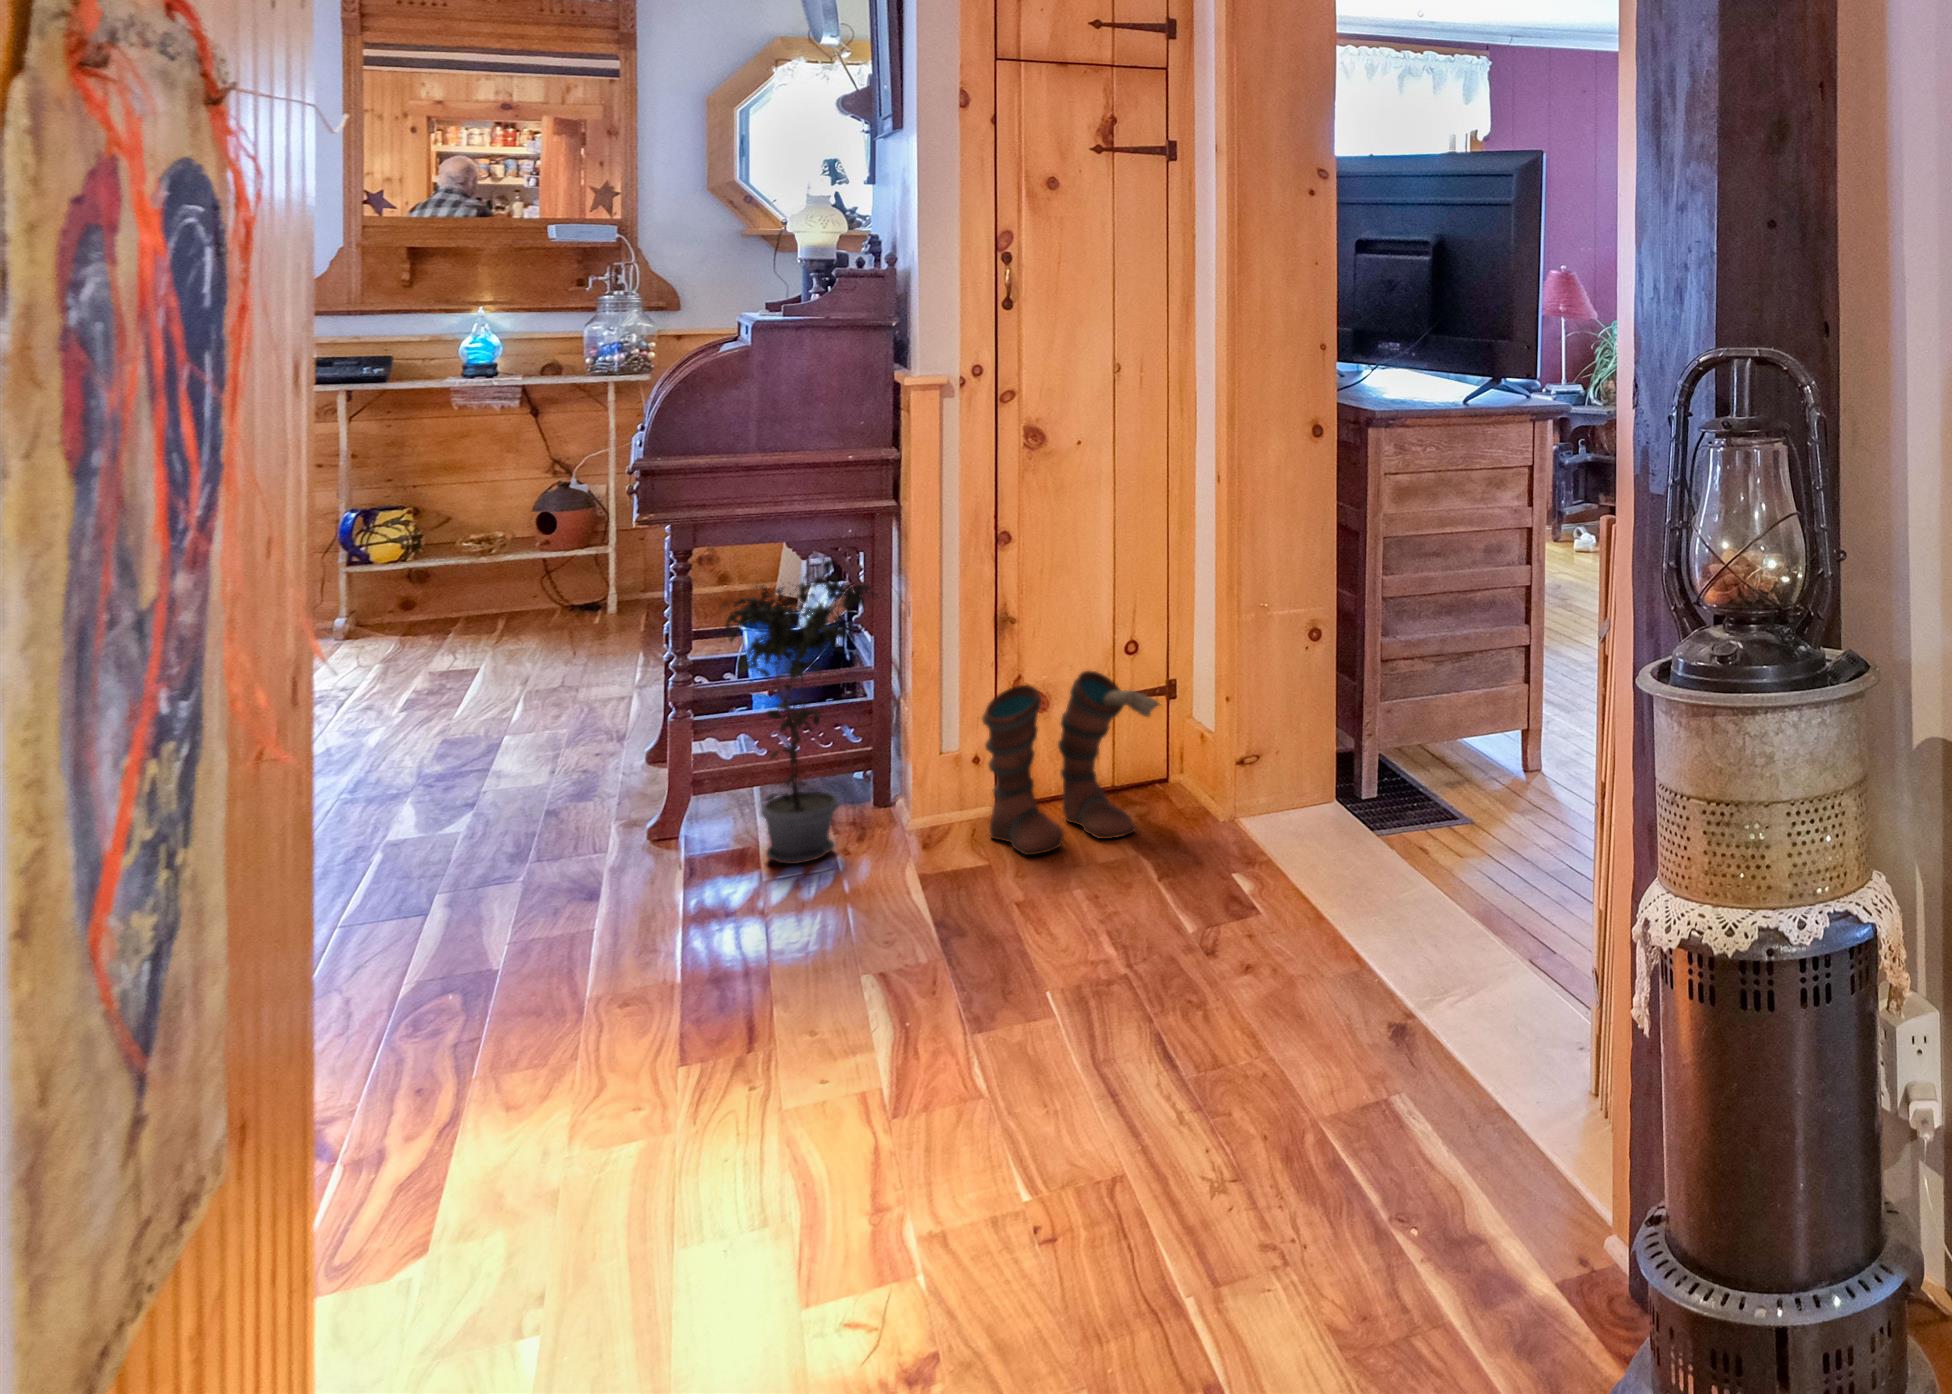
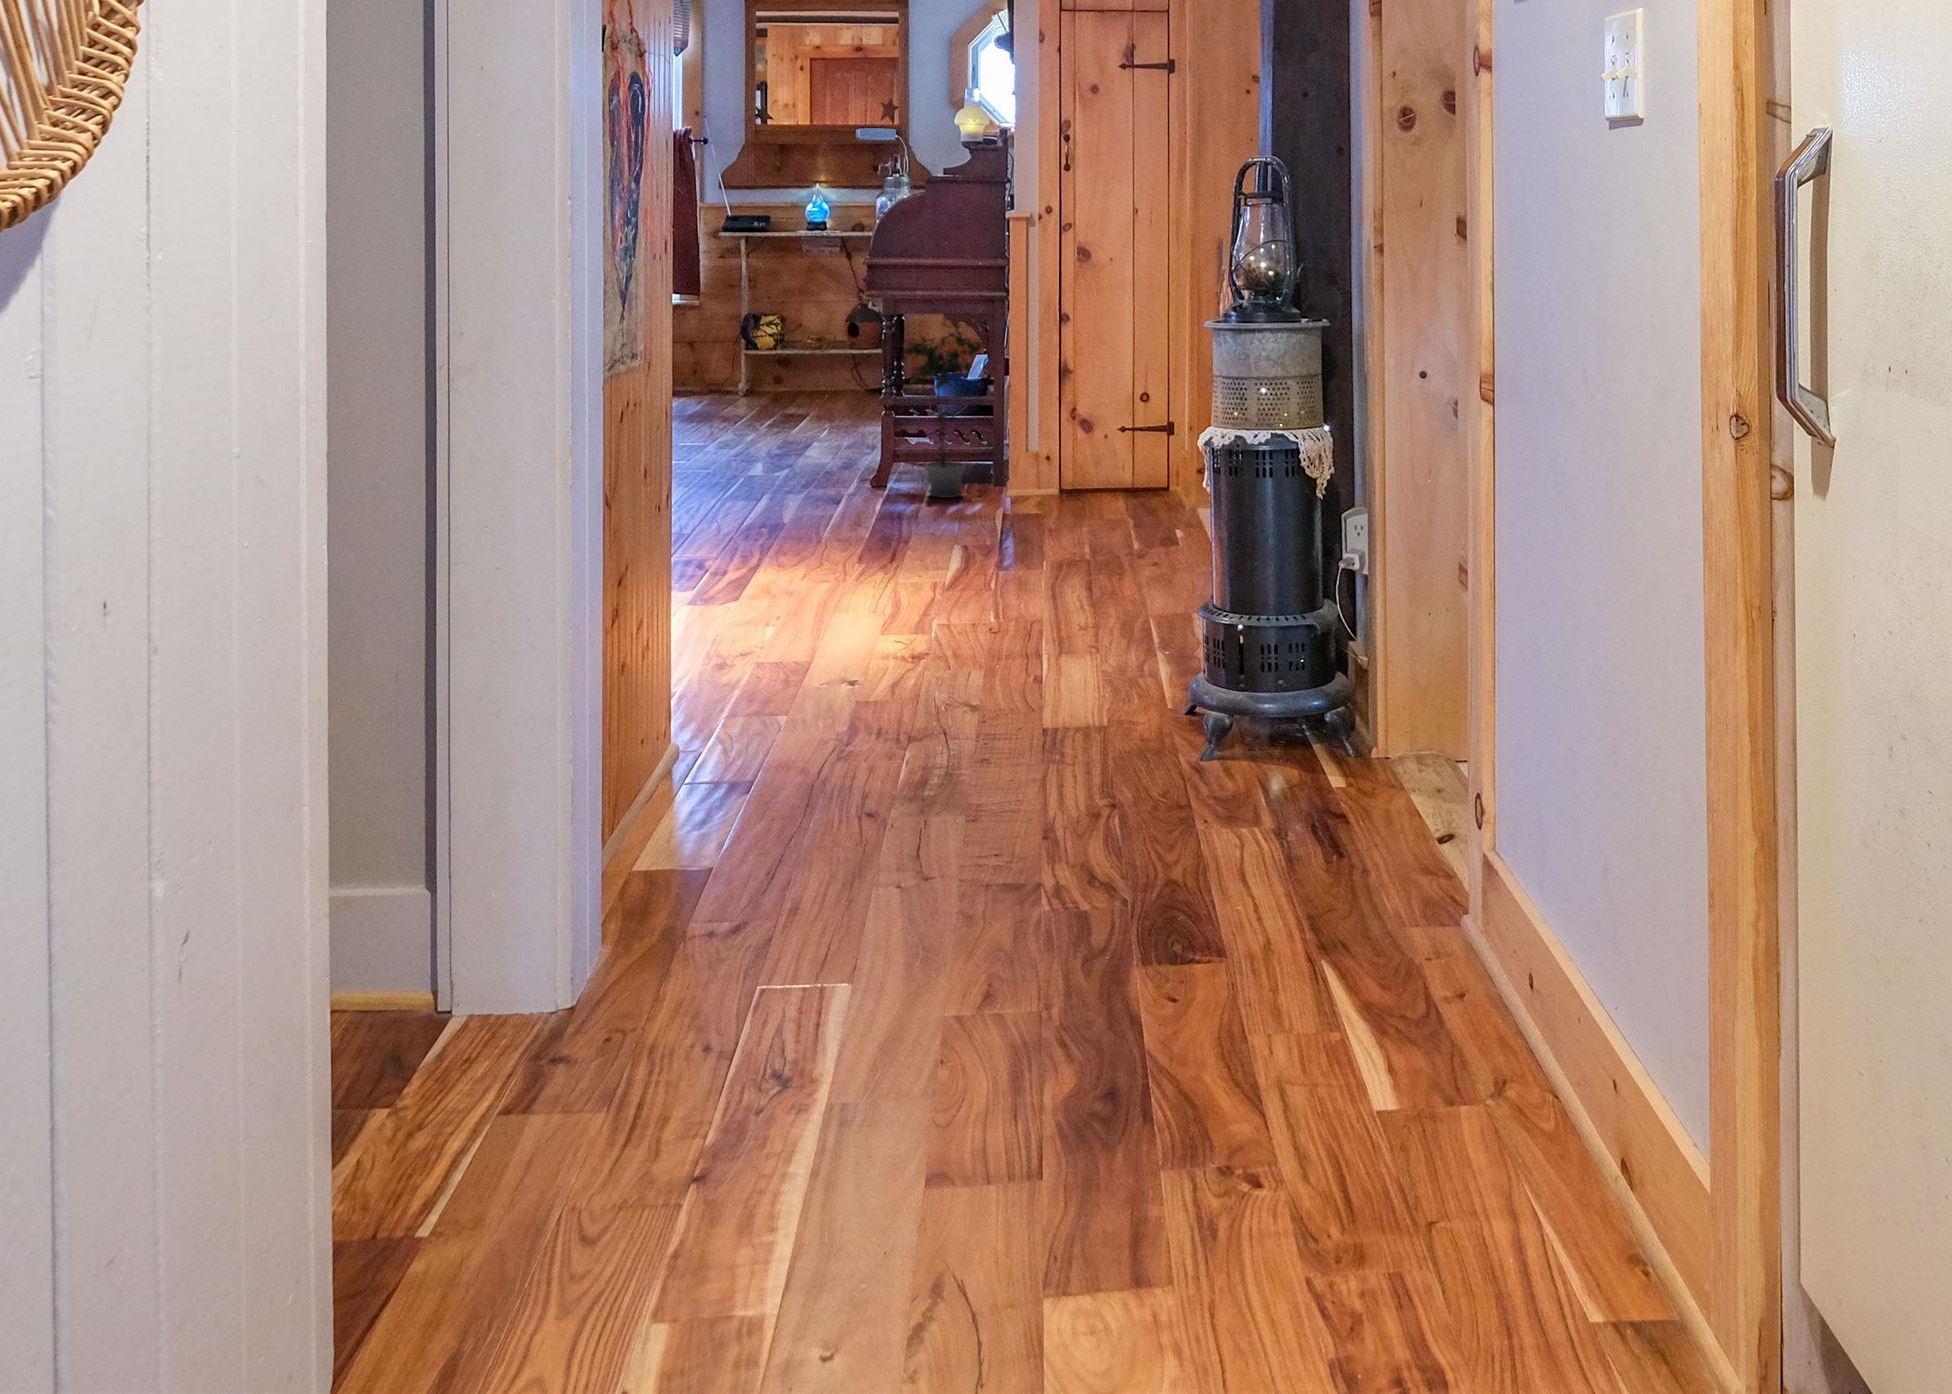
boots: present [982,671,1159,855] -> none [1045,406,1157,508]

